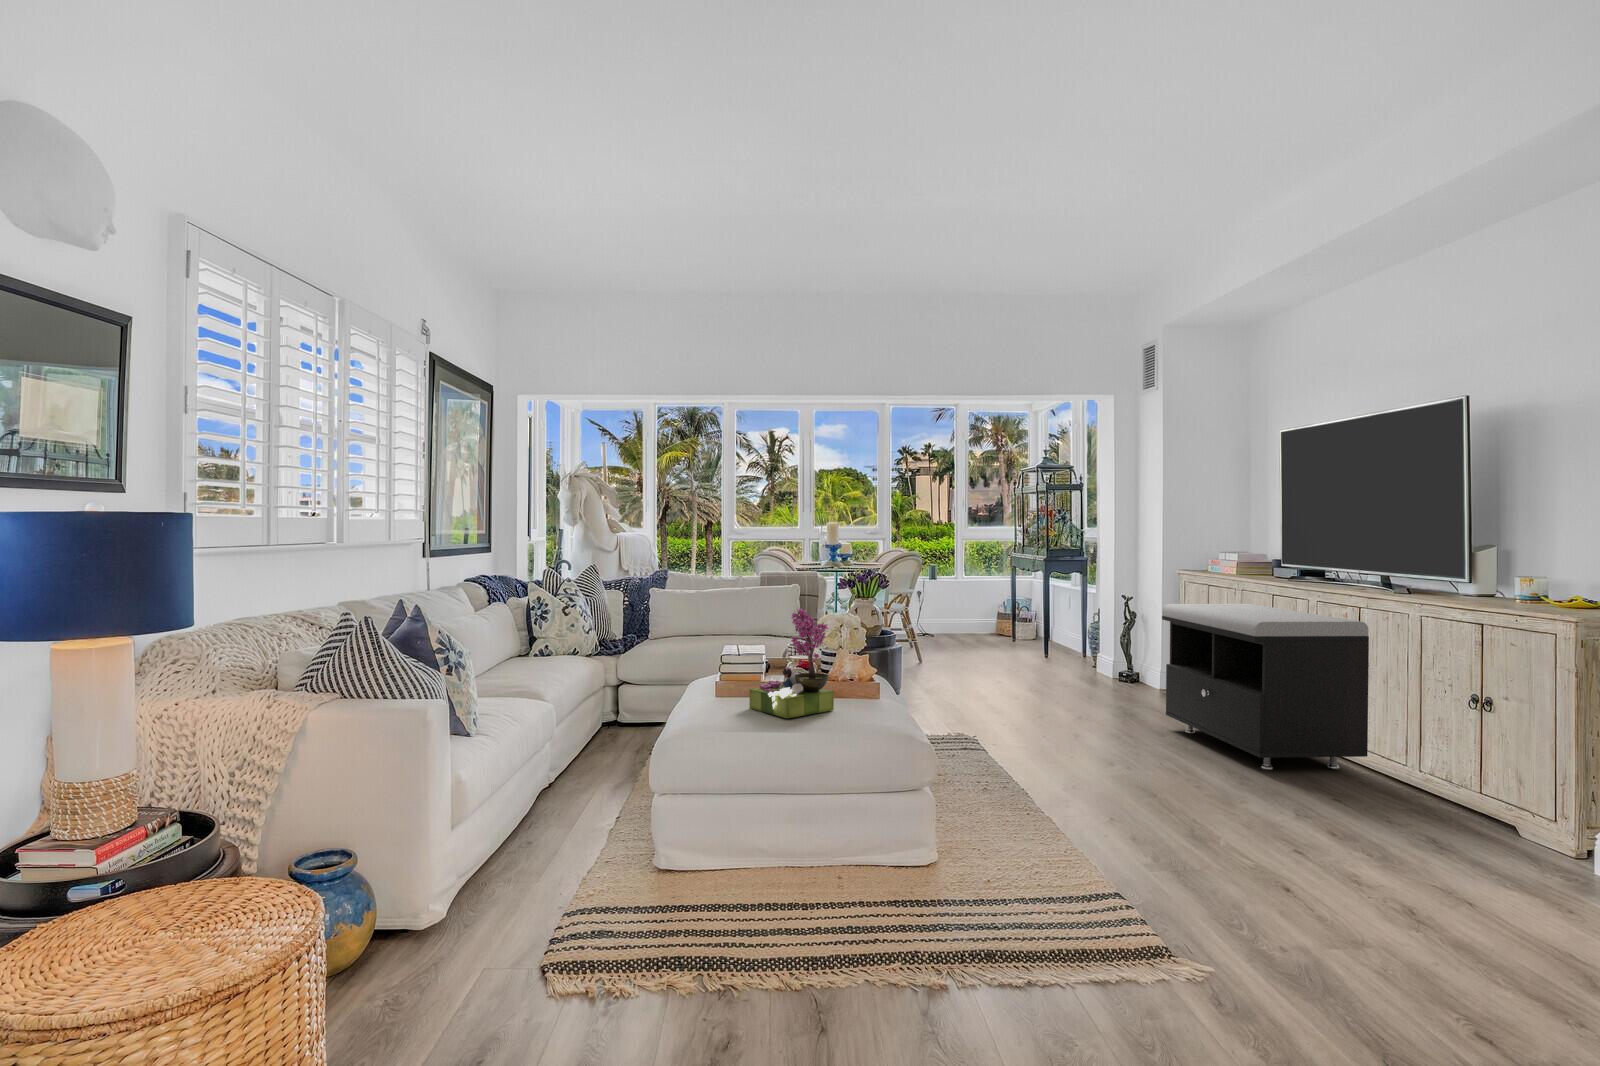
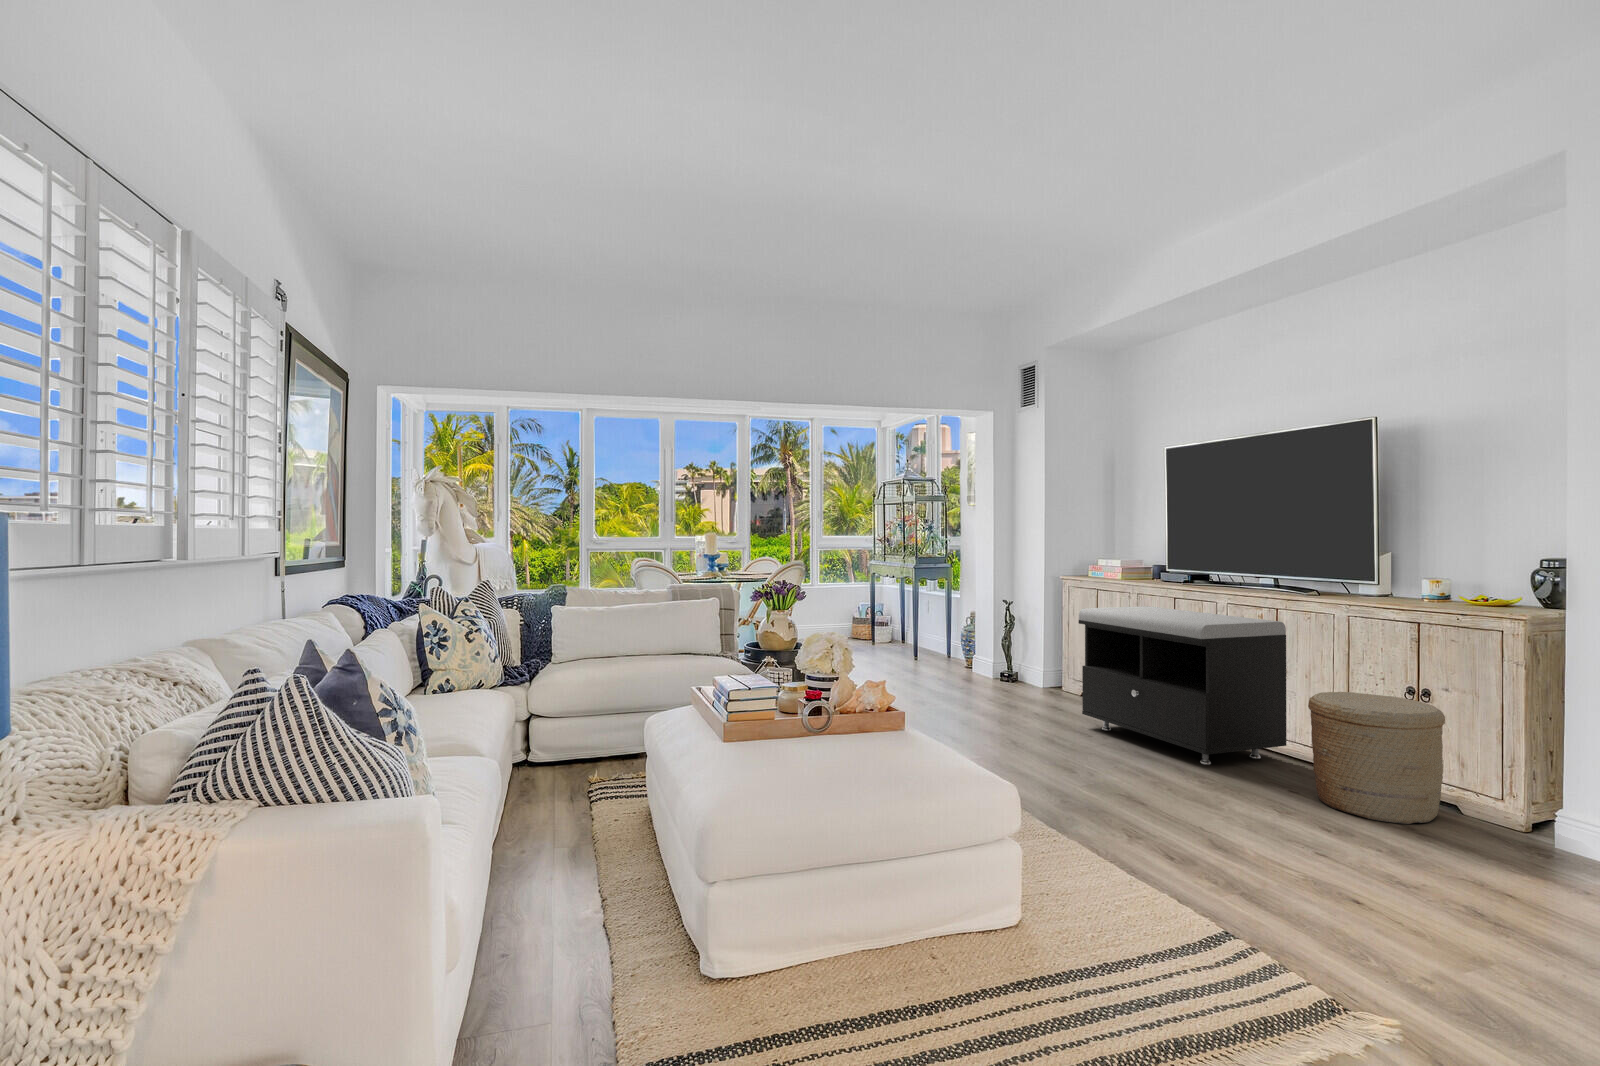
flower arrangement: present [750,608,834,718] -> none [792,629,891,768]
woven basket: none [1348,696,1492,836] -> present [1308,692,1445,824]

